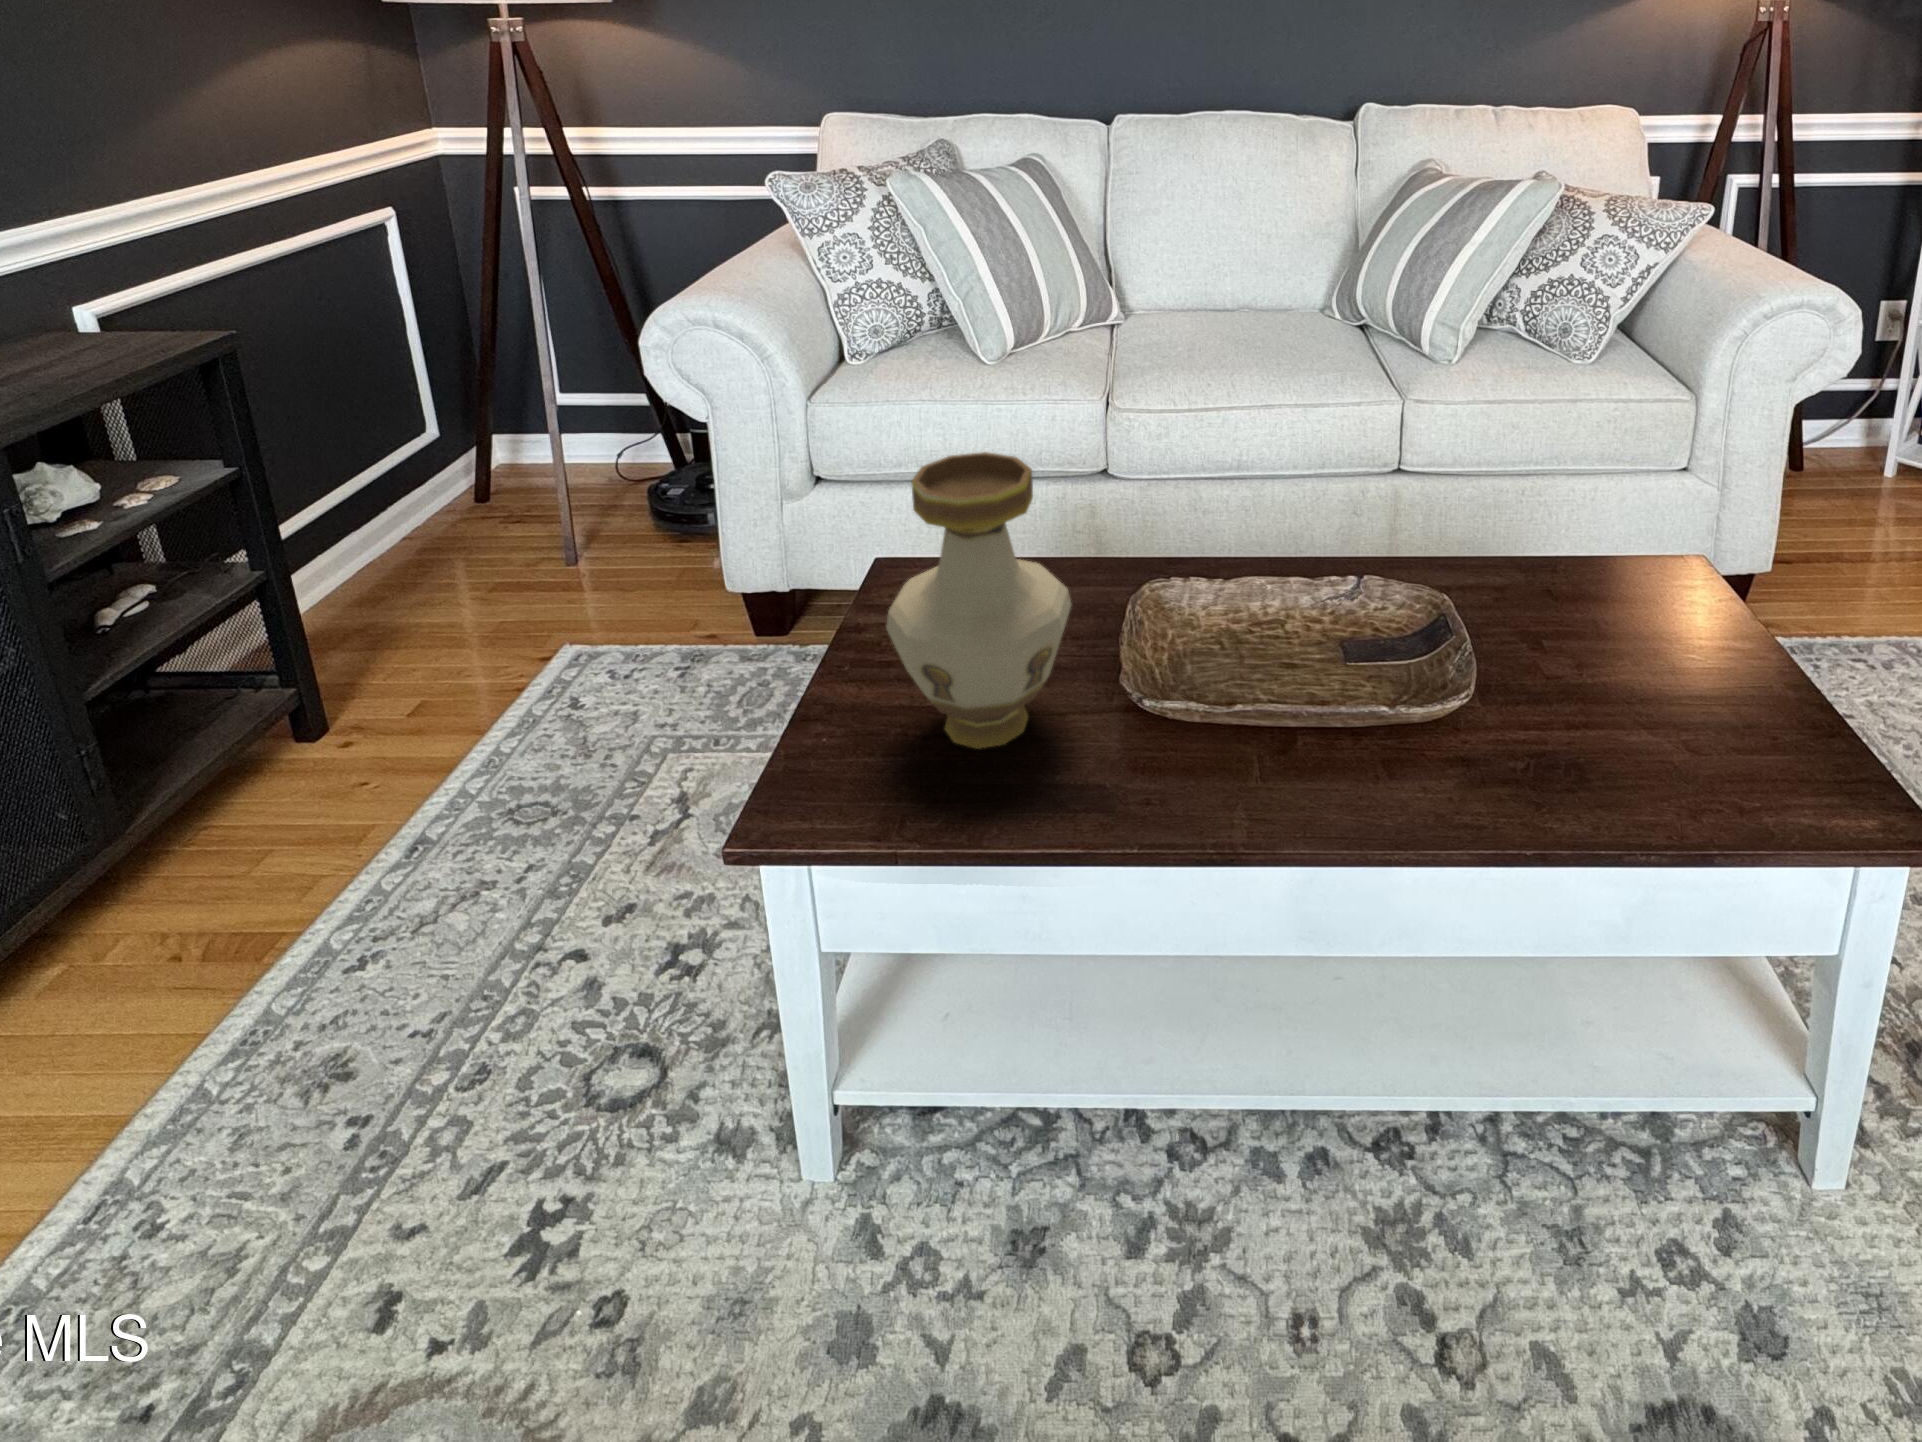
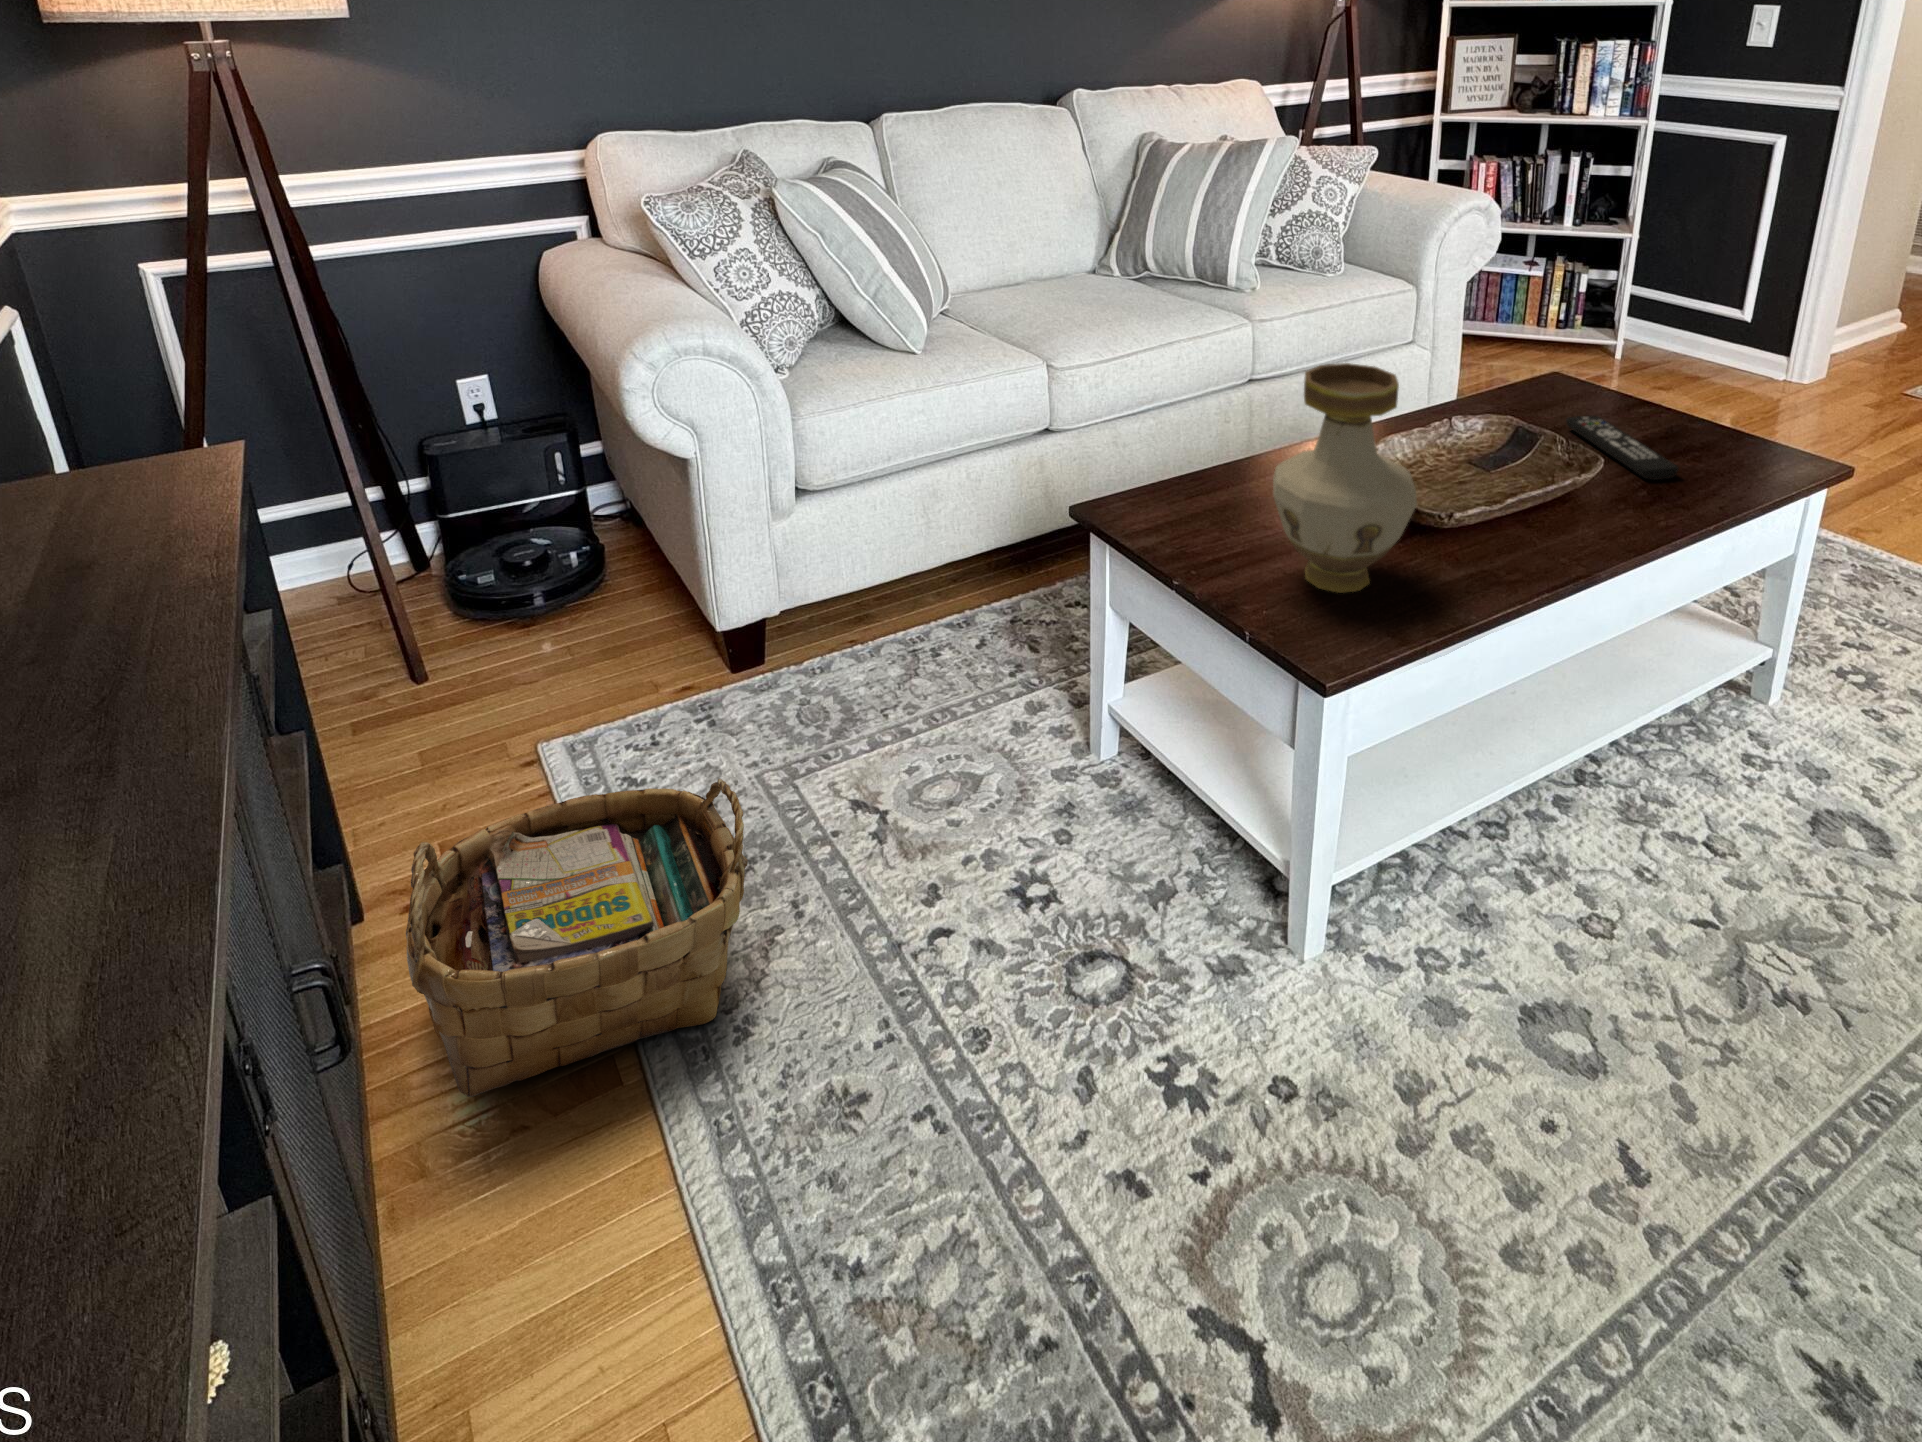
remote control: none [1583,616,1655,748] -> present [1566,416,1679,480]
woven basket: none [125,690,479,945] -> present [406,779,748,1097]

